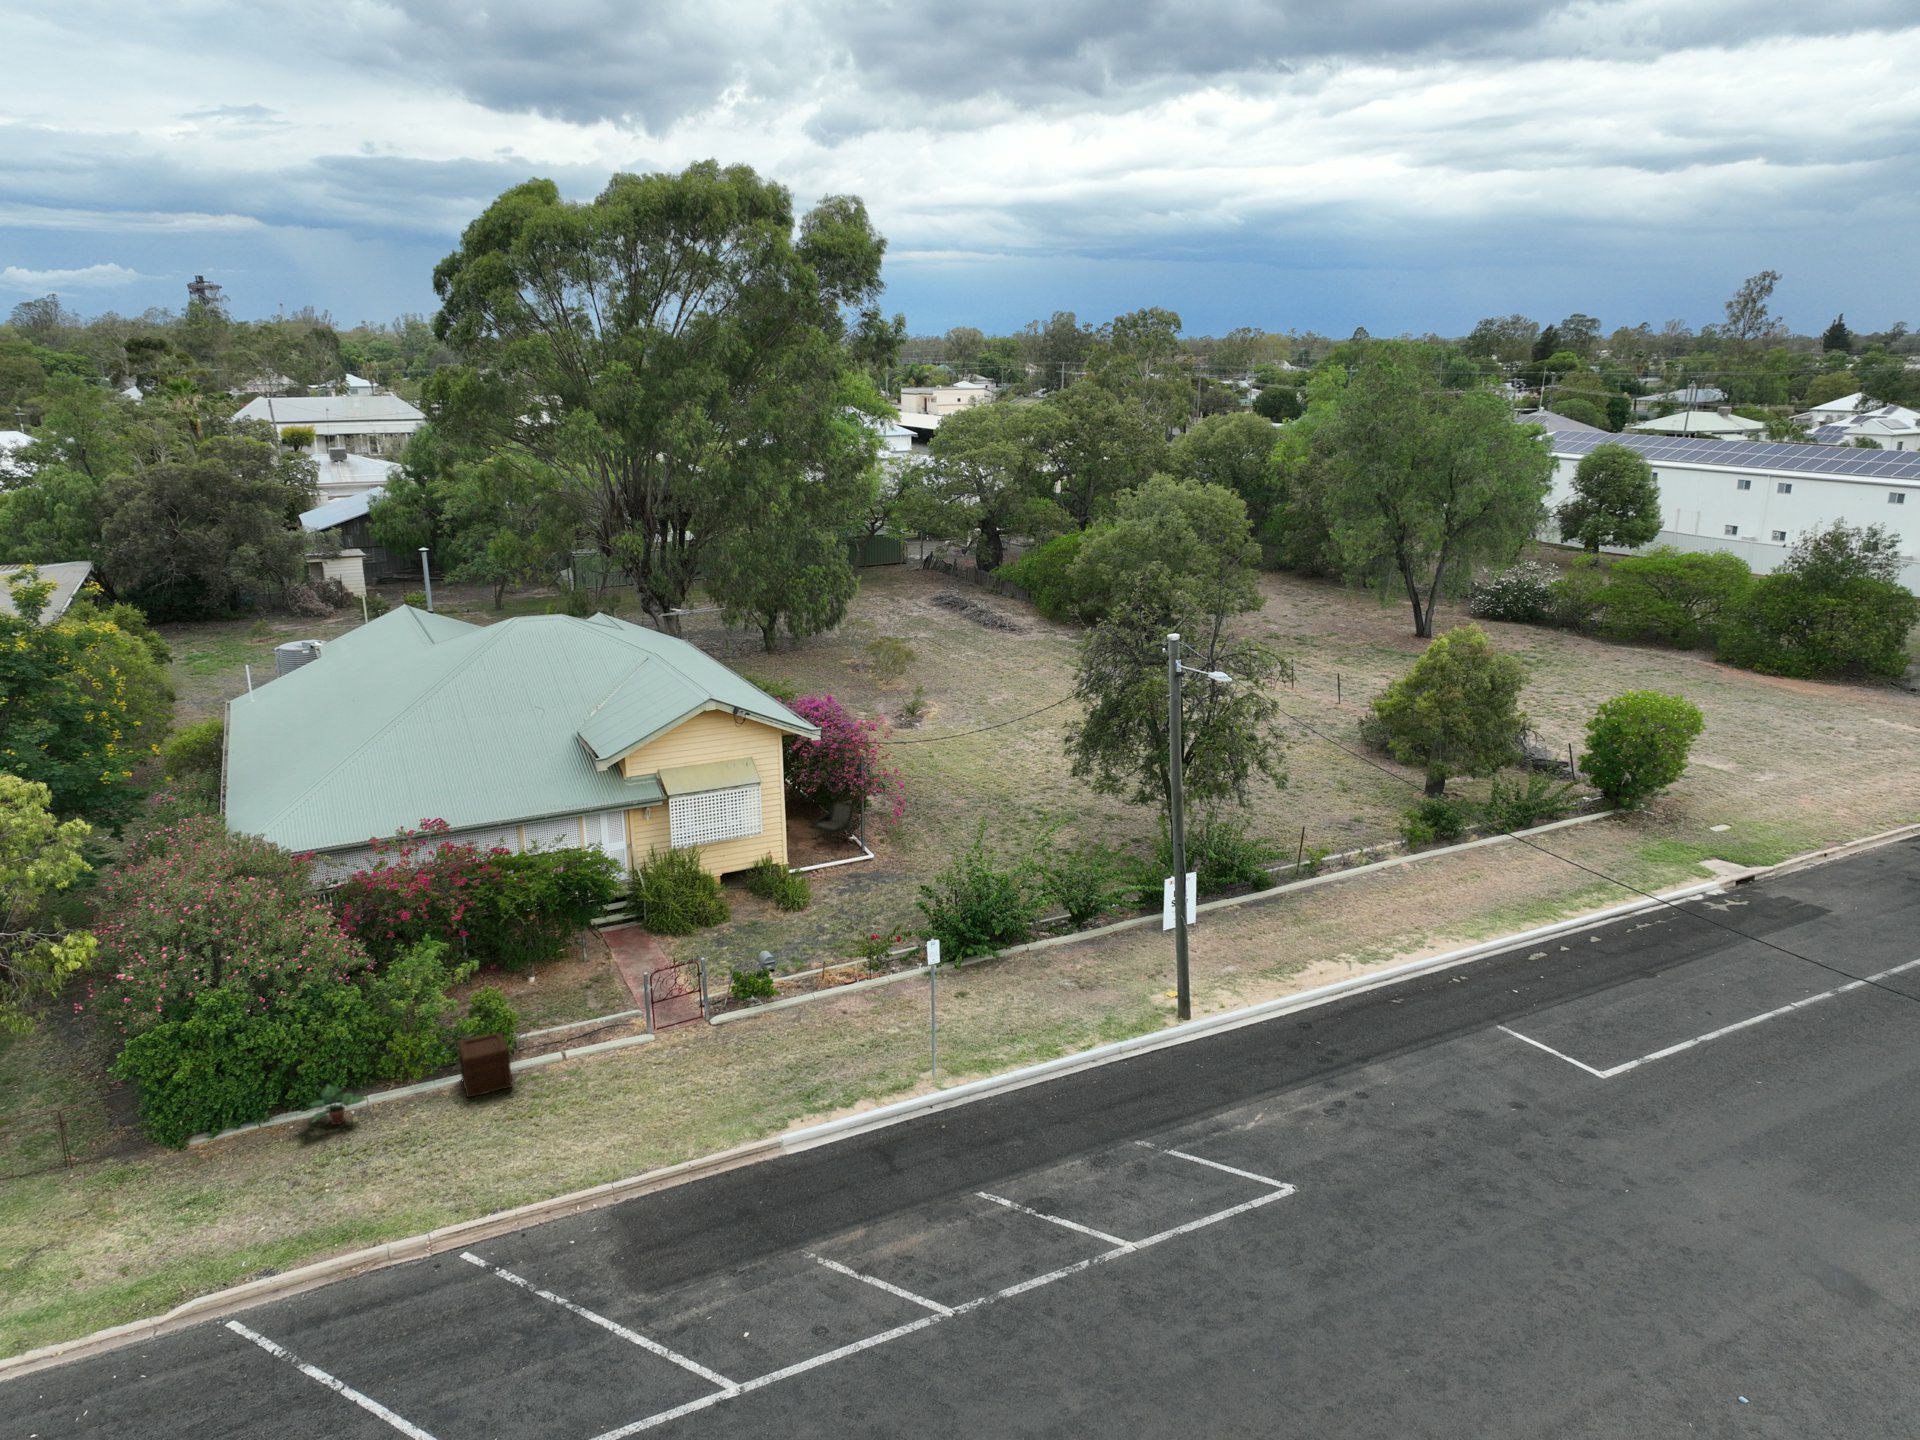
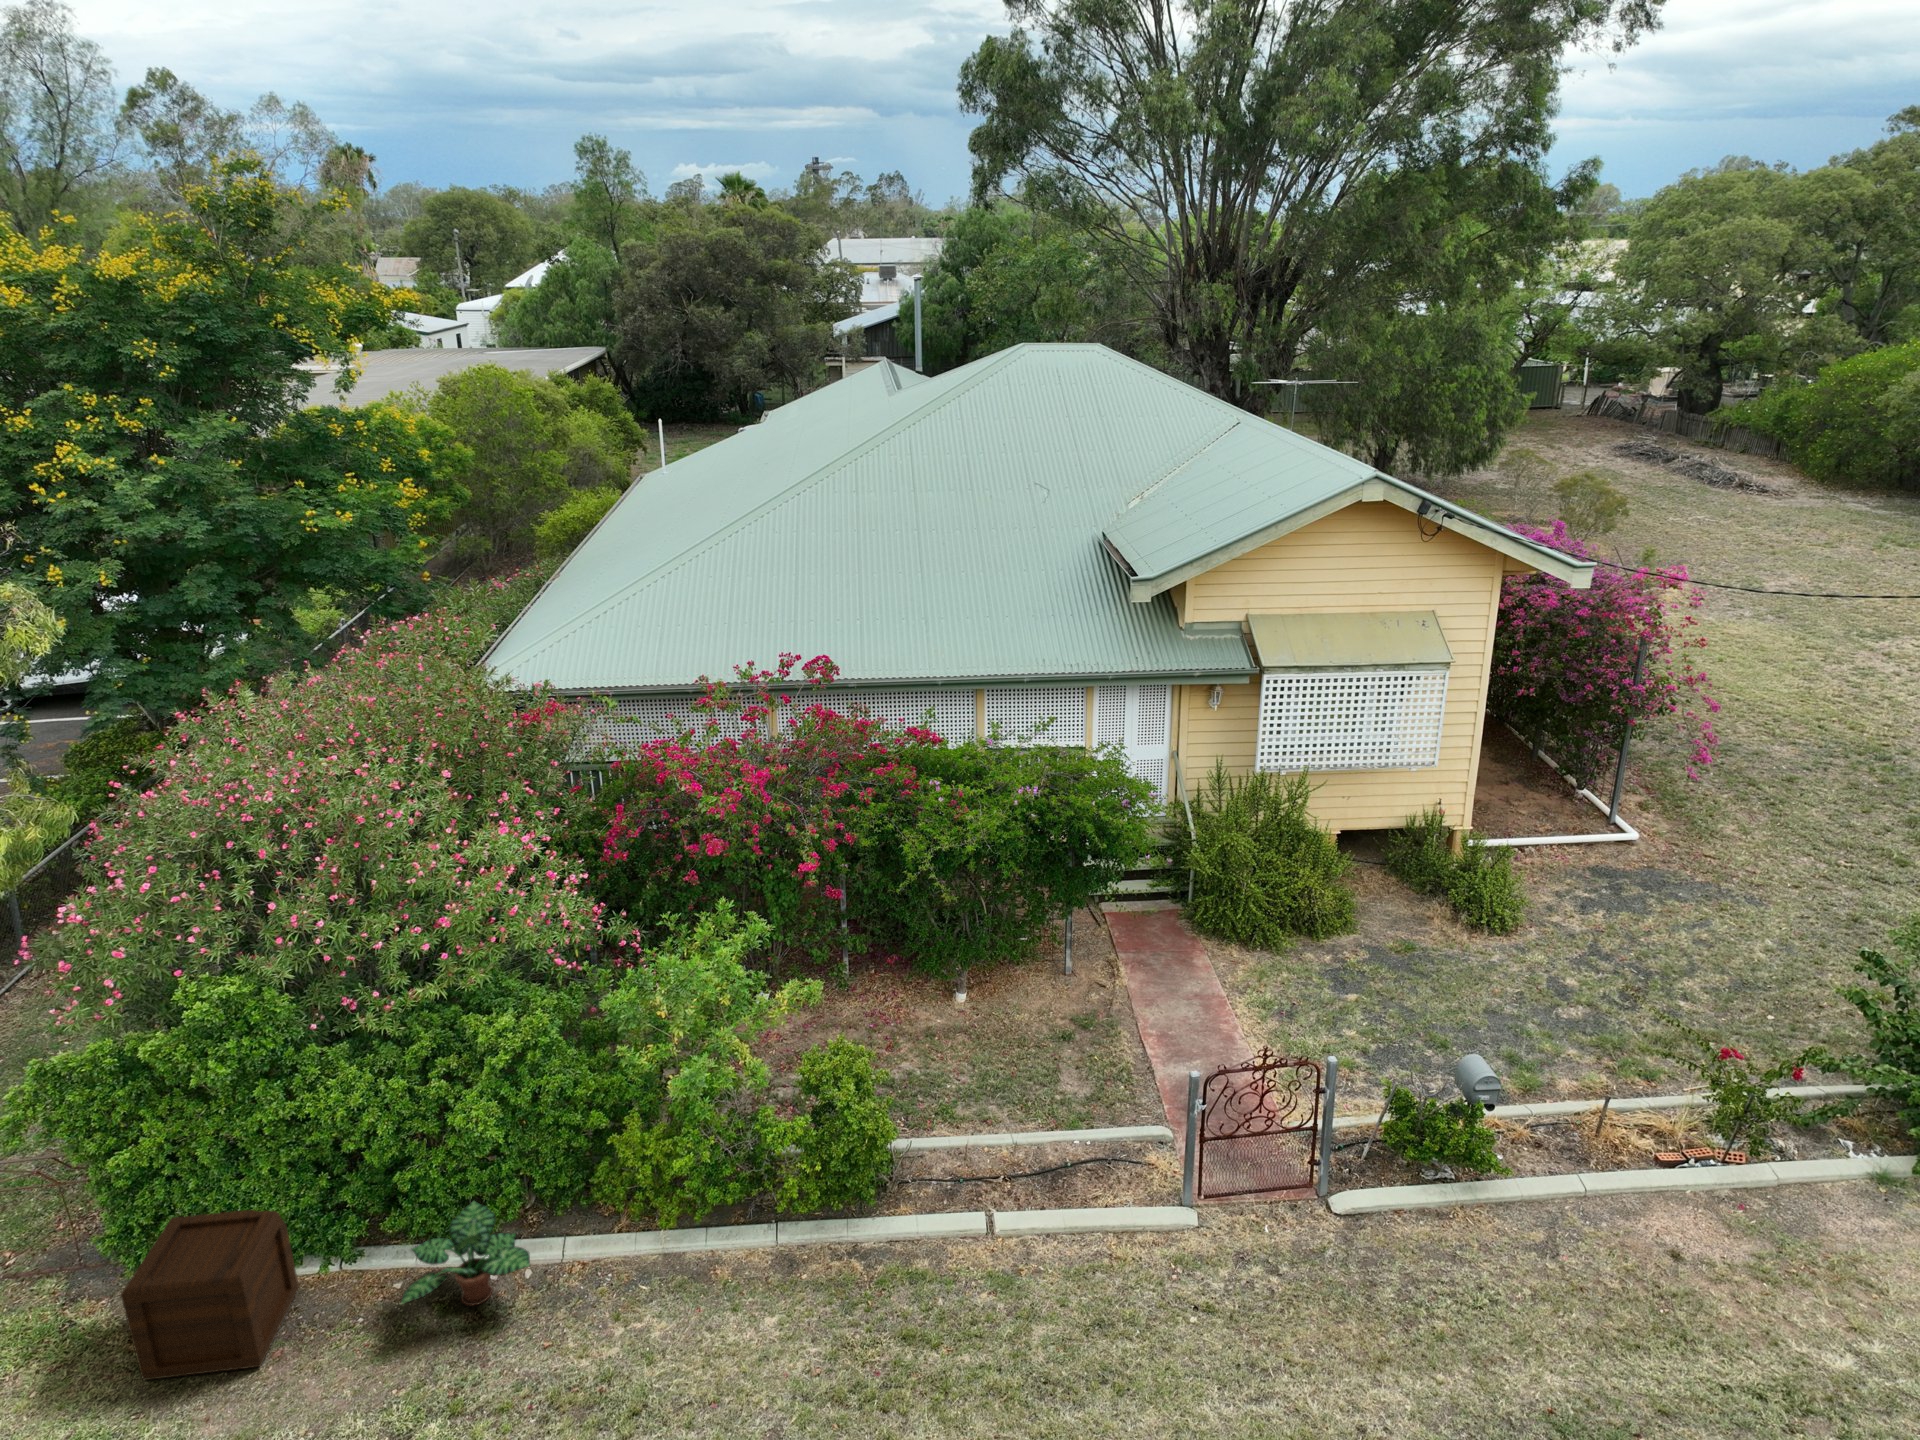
lounge chair: present [814,802,854,847] -> none [1506,725,1594,814]
wooden crate: present [458,1033,512,1098] -> present [121,1209,299,1380]

